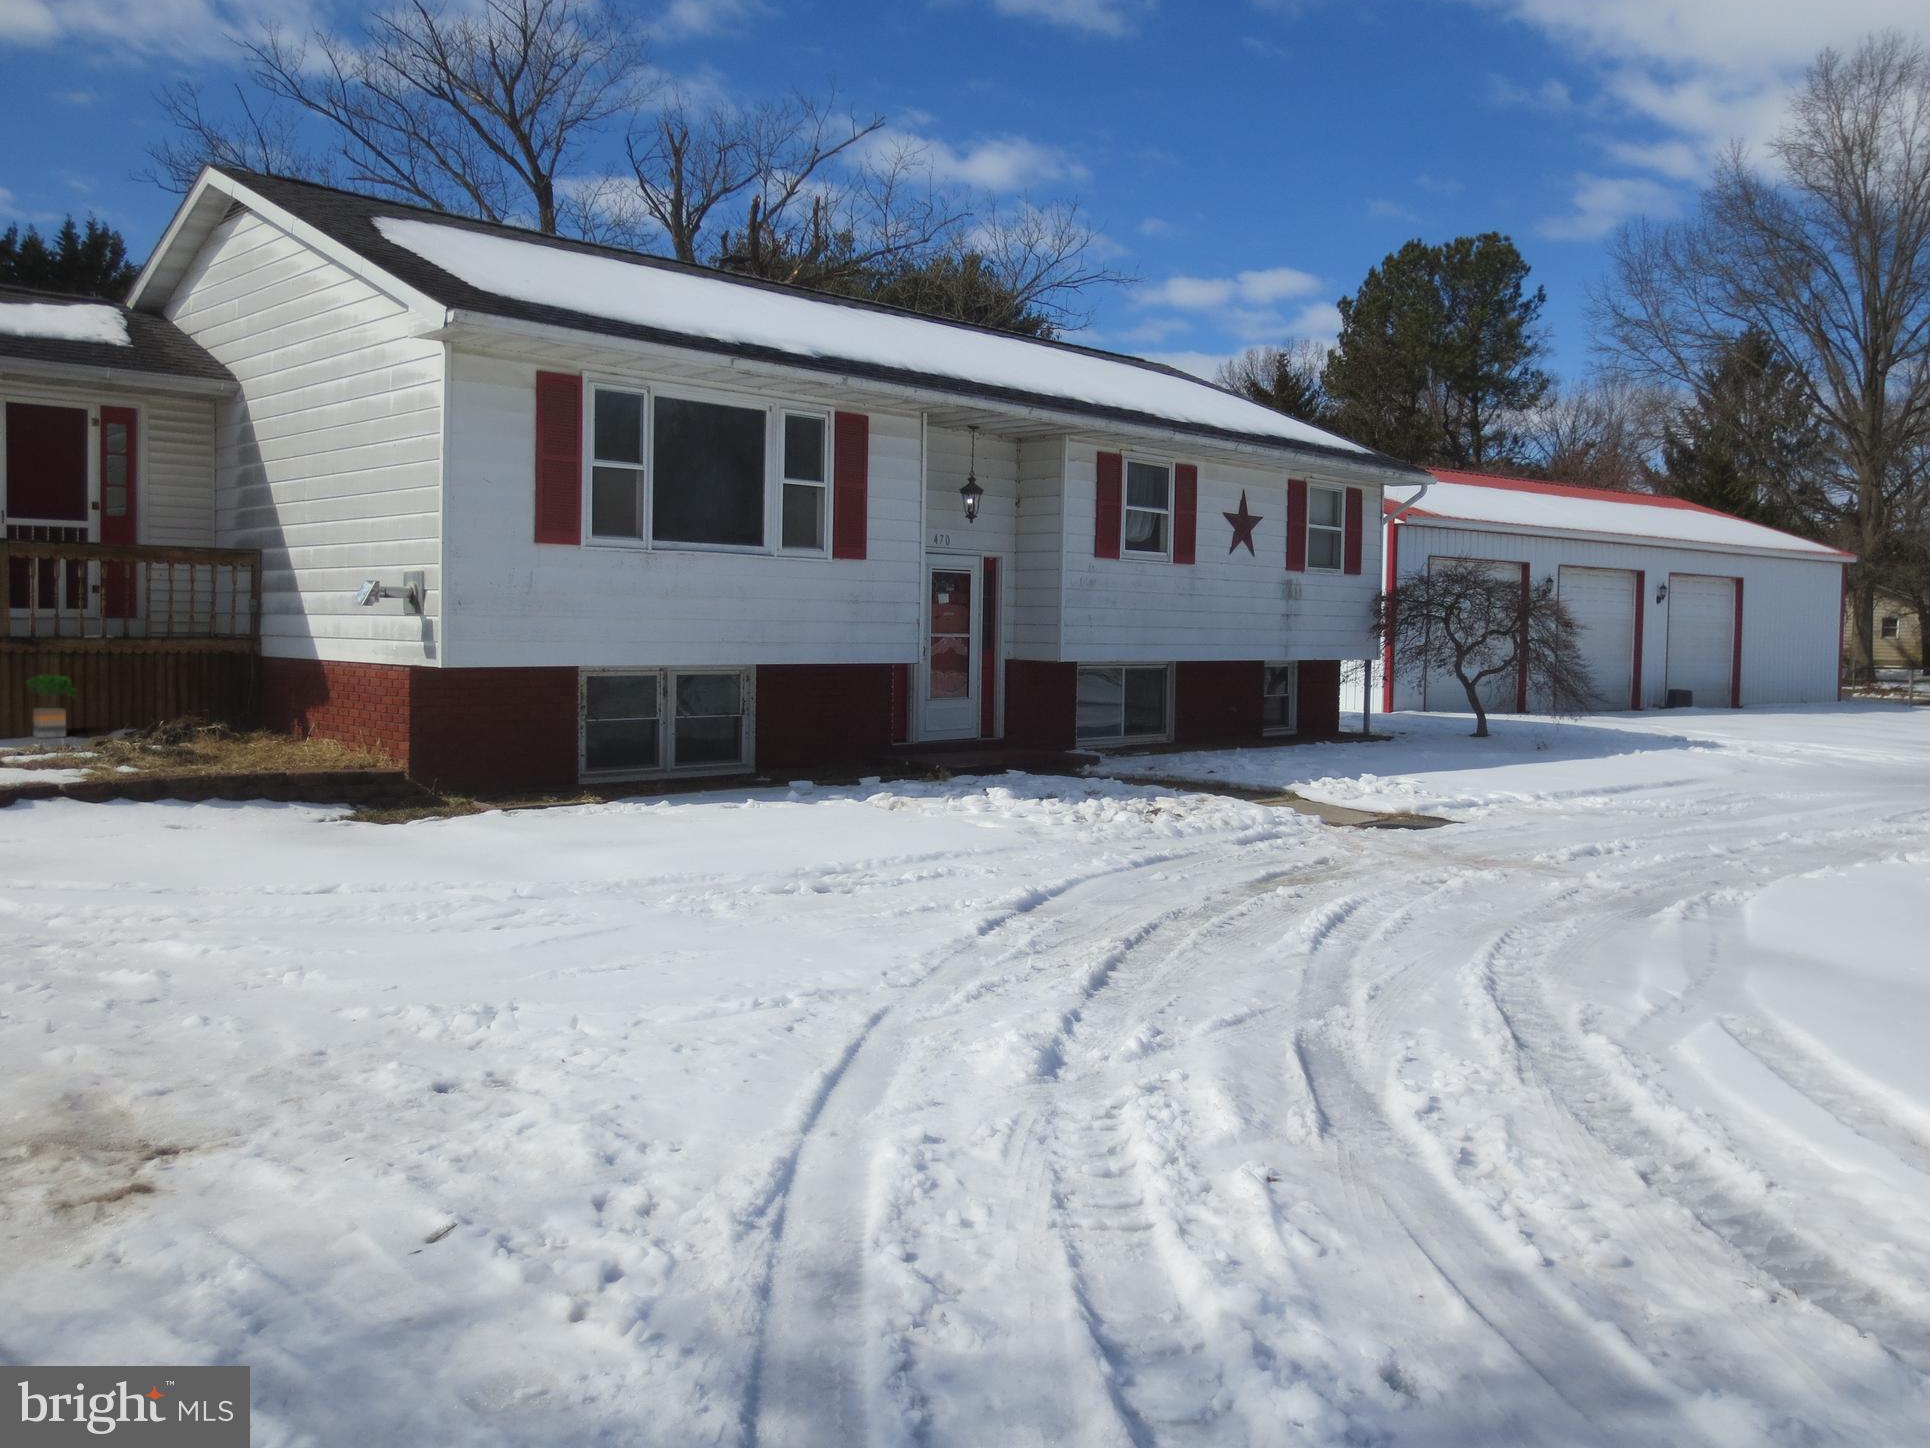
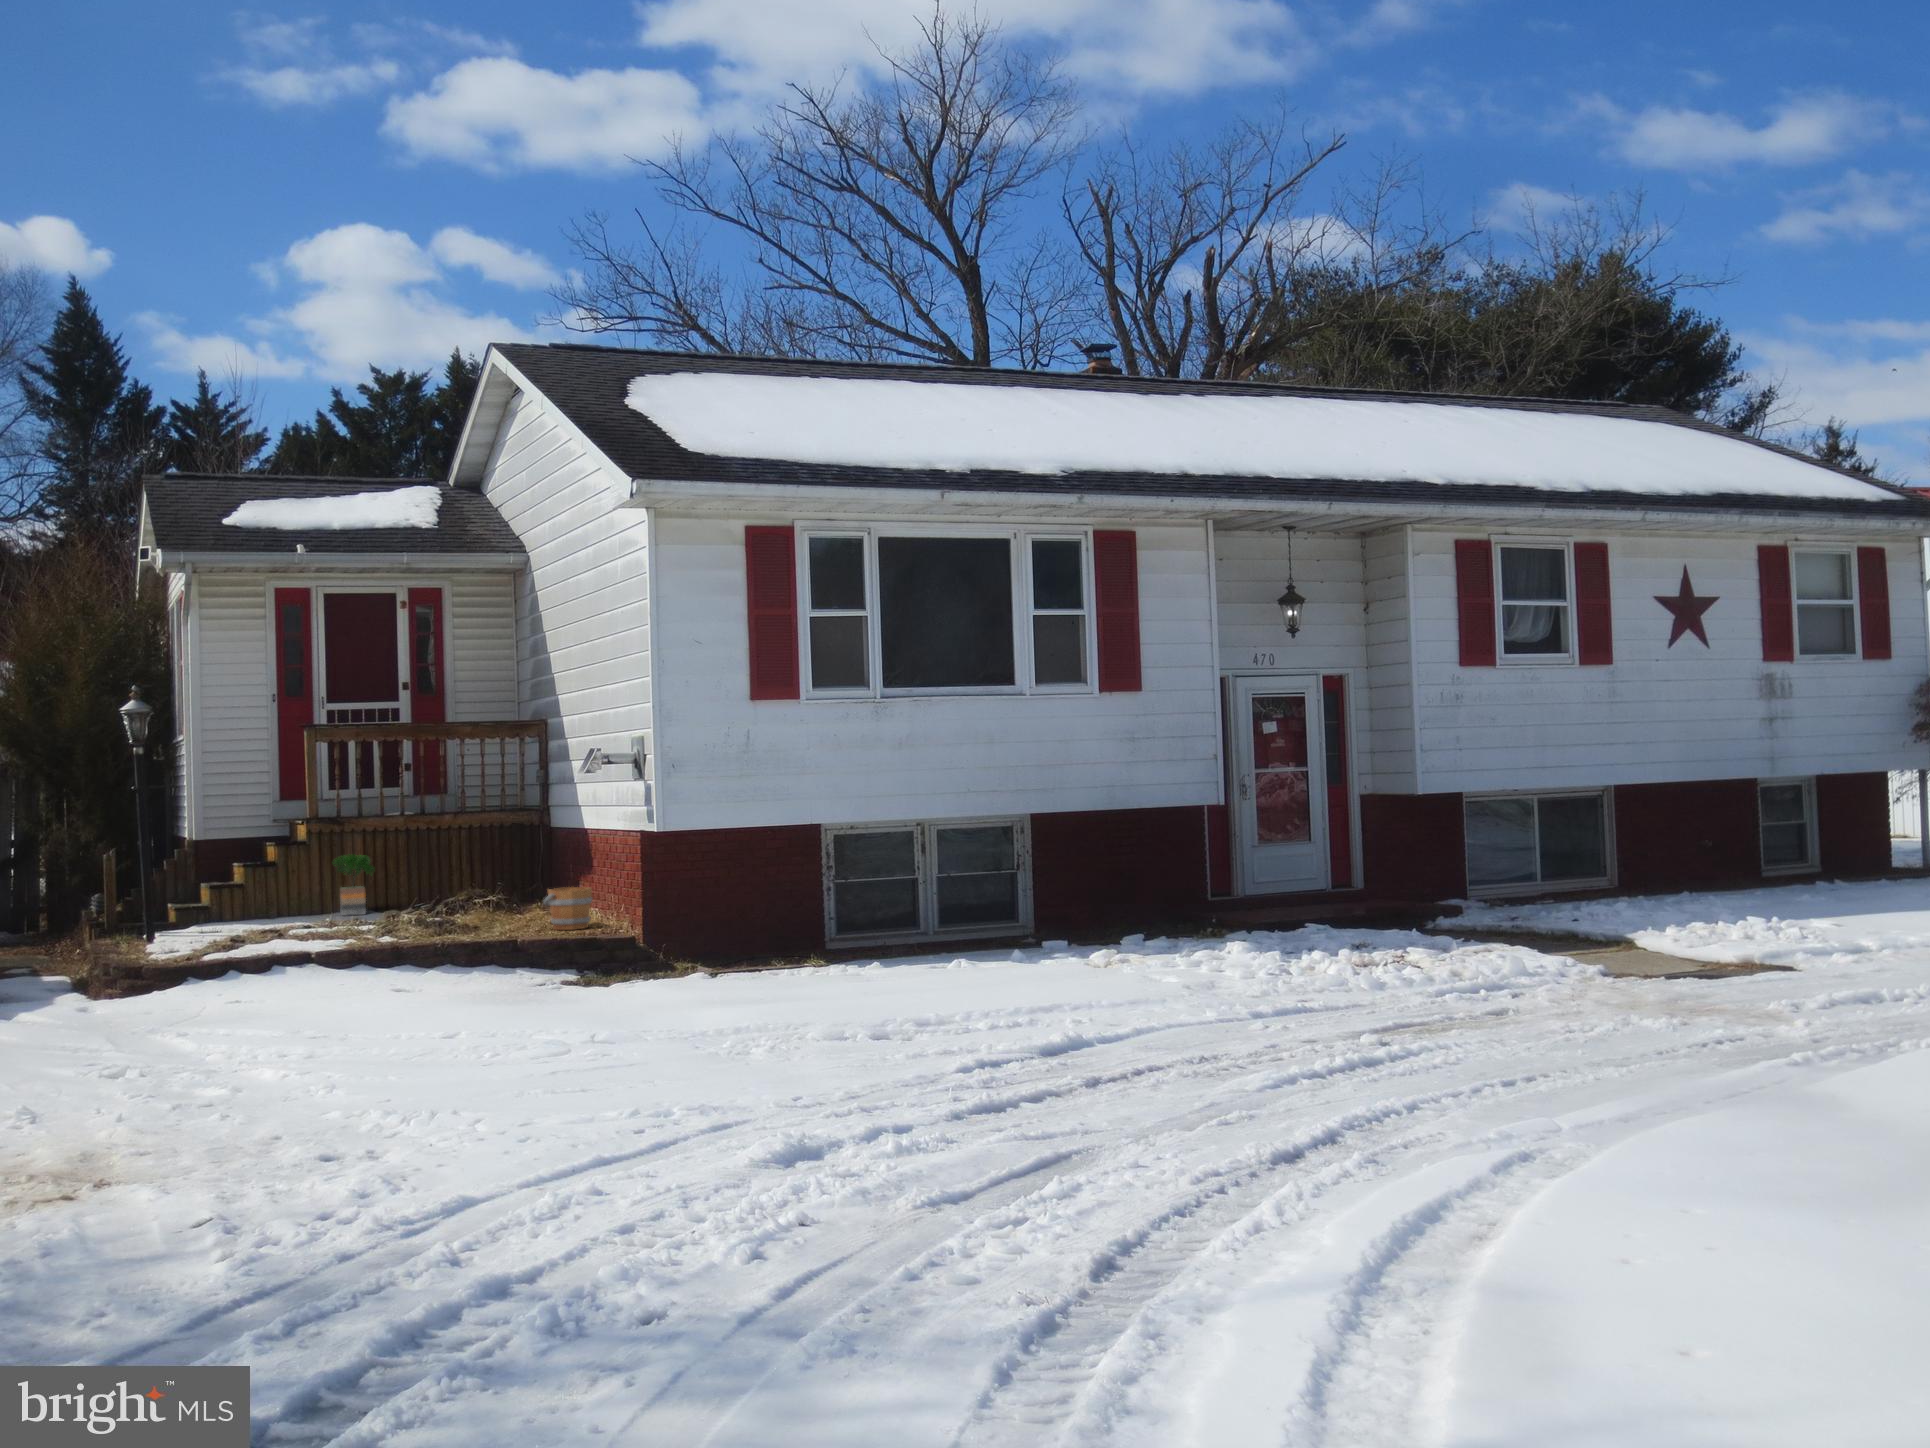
bucket: none [292,716,345,758] -> present [544,887,592,930]

